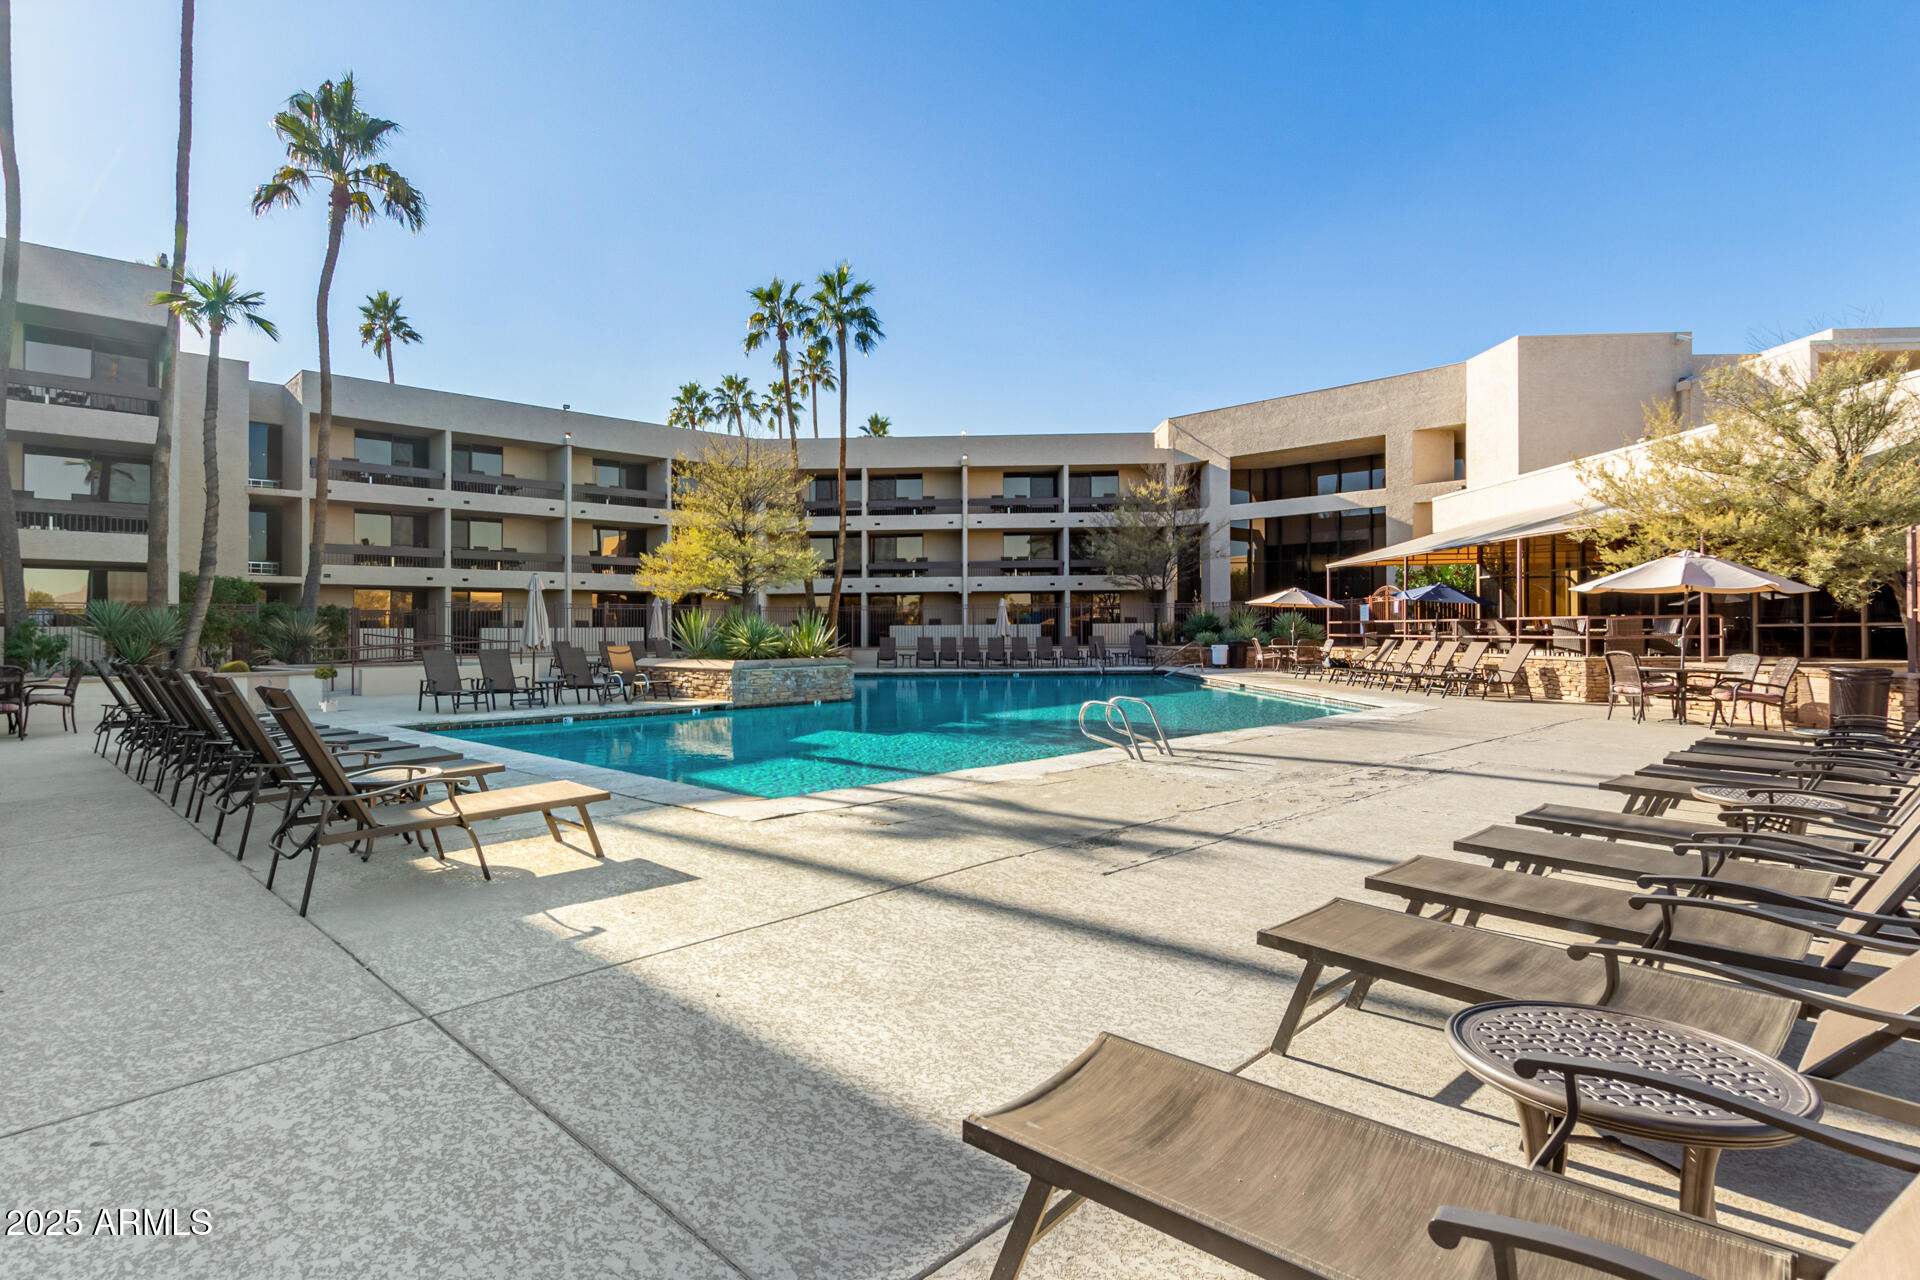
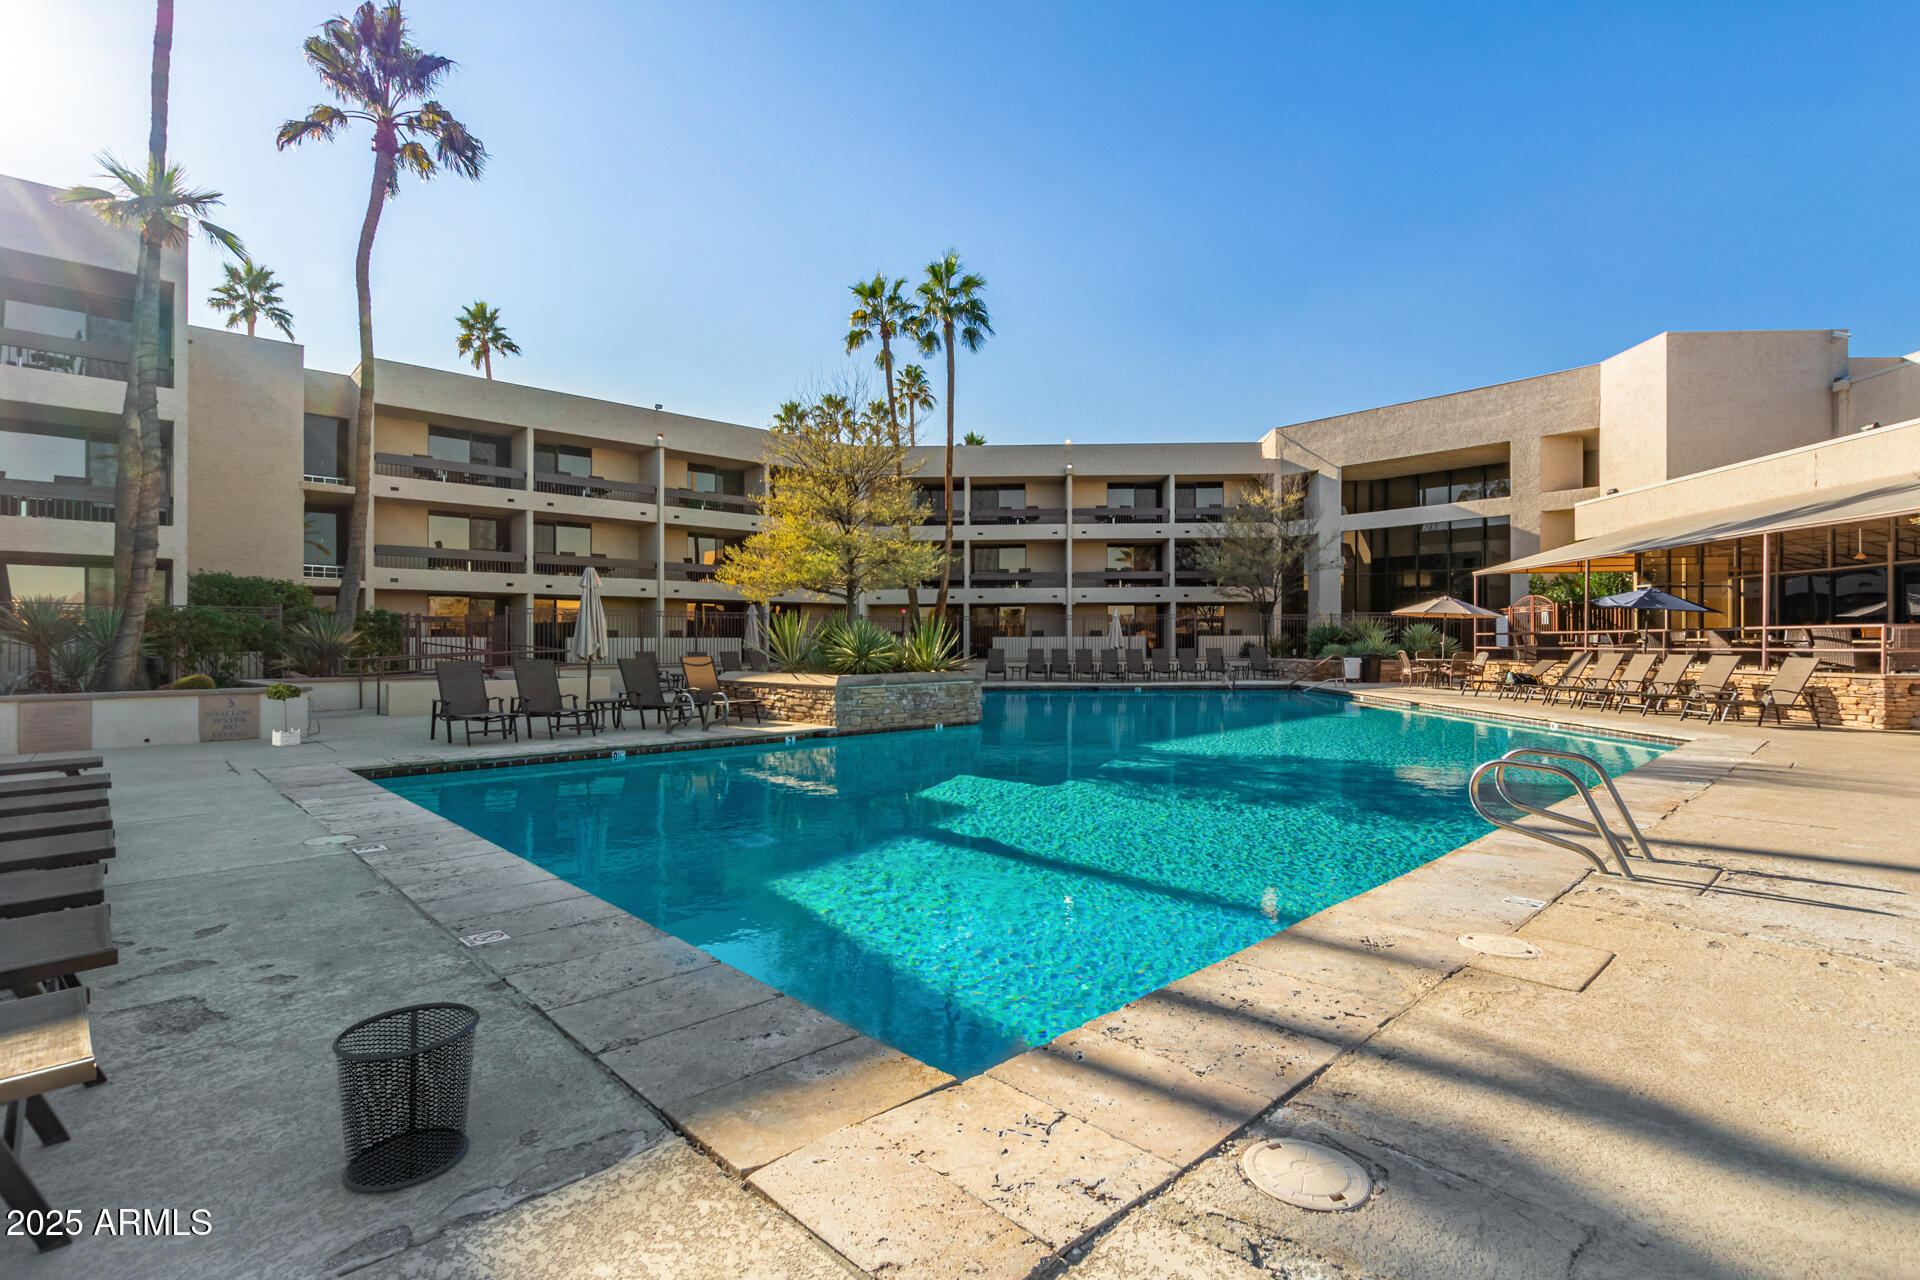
waste bin: none [597,740,629,776] -> present [332,1002,480,1192]

